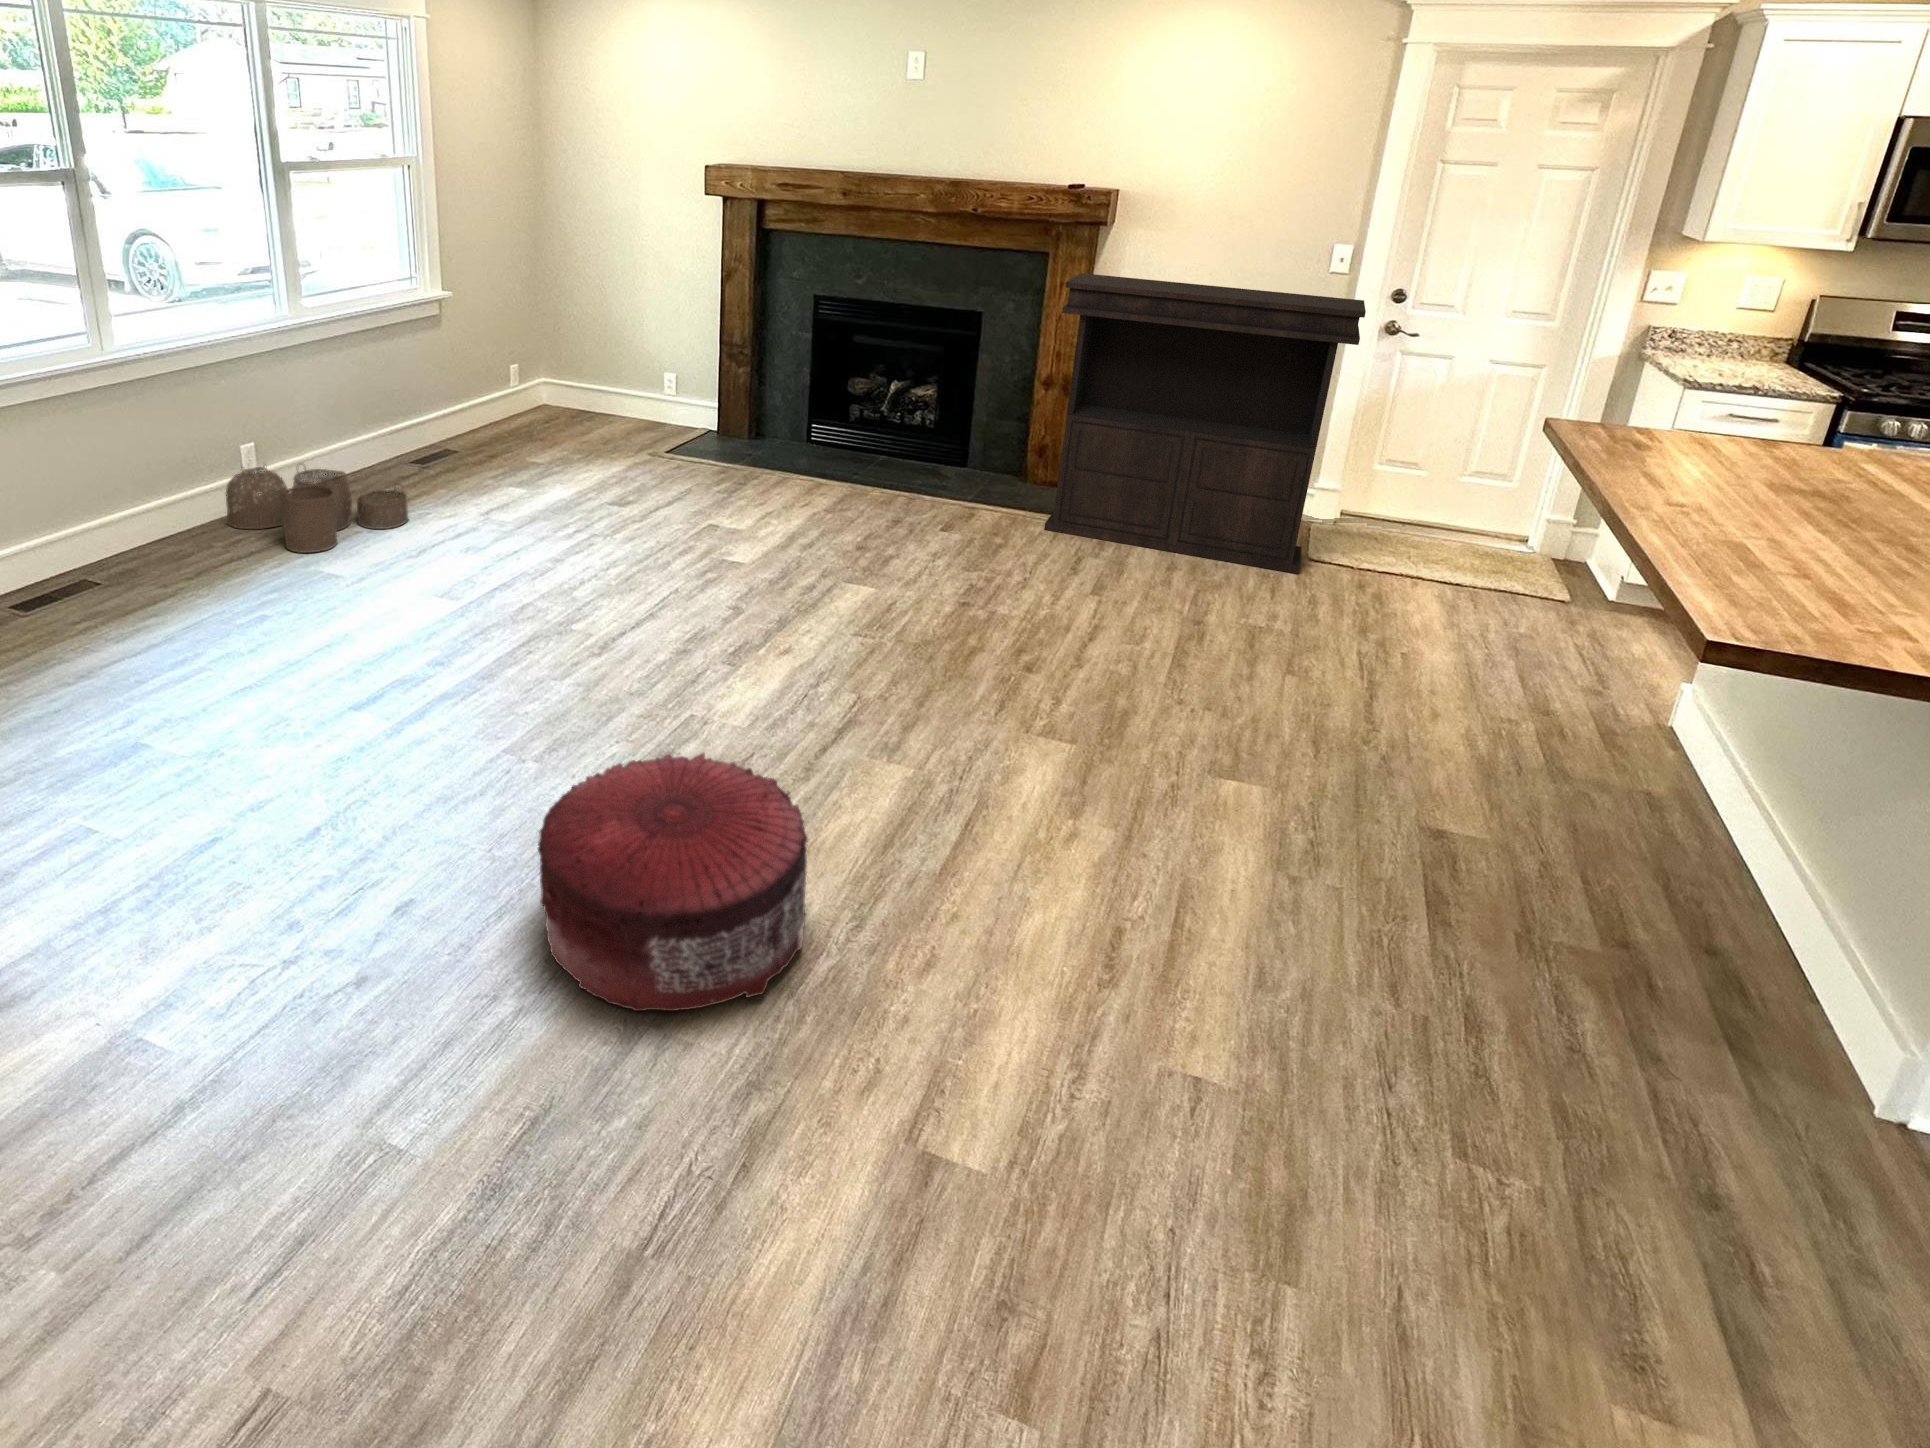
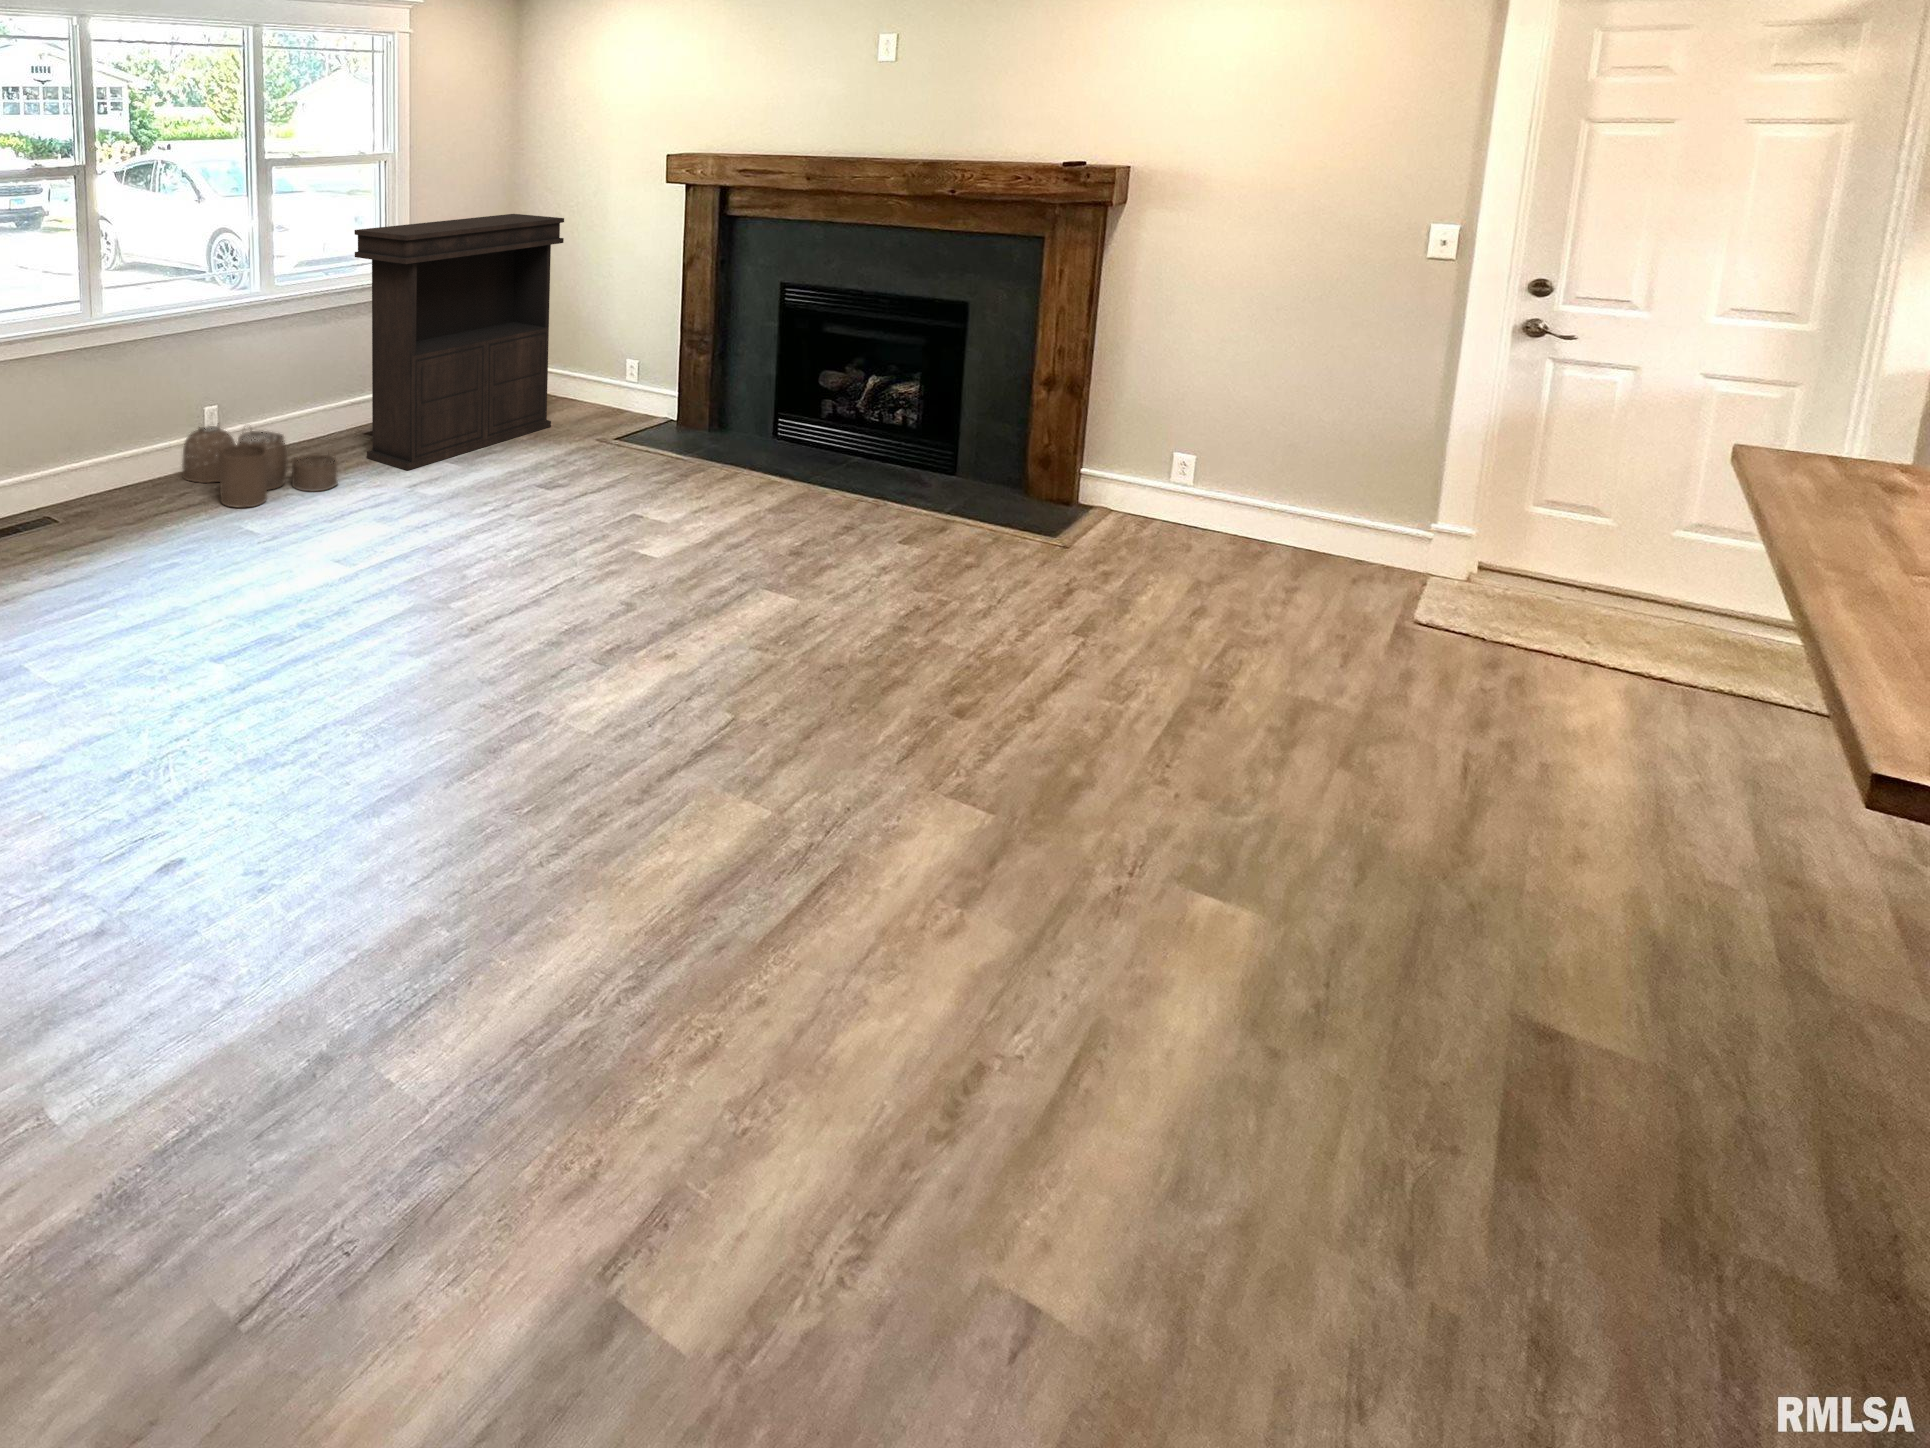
console table: present [1044,273,1366,574] -> present [355,214,564,470]
pouf: present [538,753,807,1011] -> none [273,745,585,1054]

